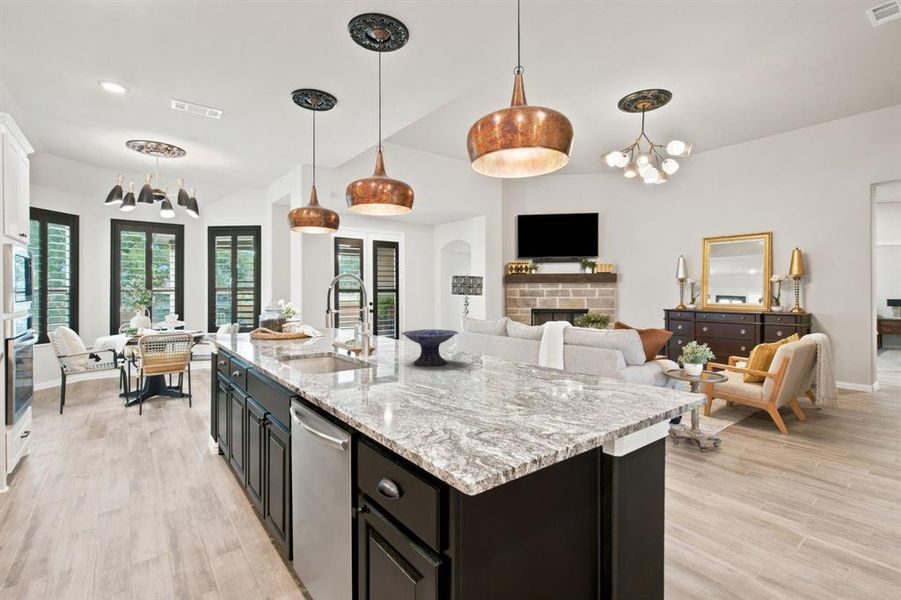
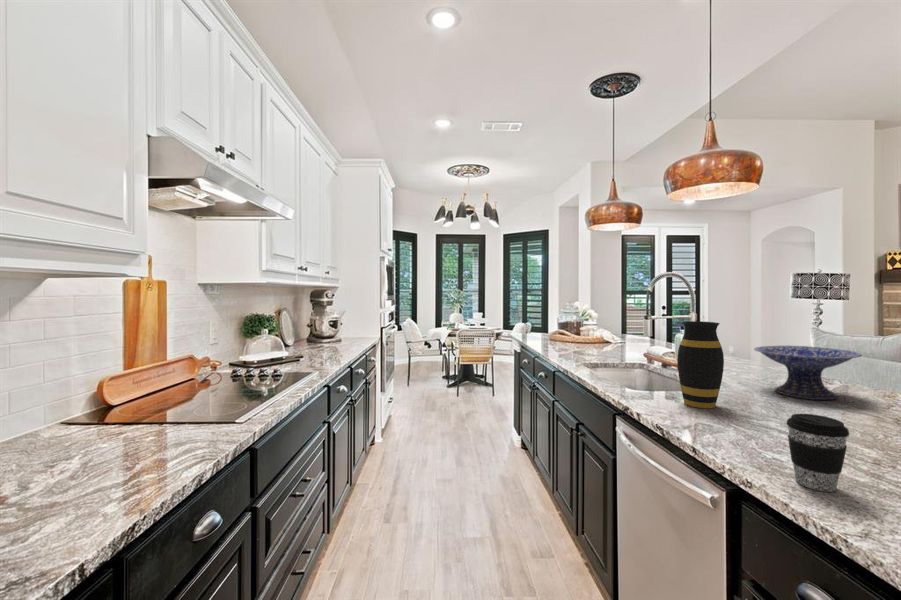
vase: none [341,313,373,380] -> present [677,321,724,408]
coffee cup: none [383,369,414,417] -> present [786,414,849,492]

